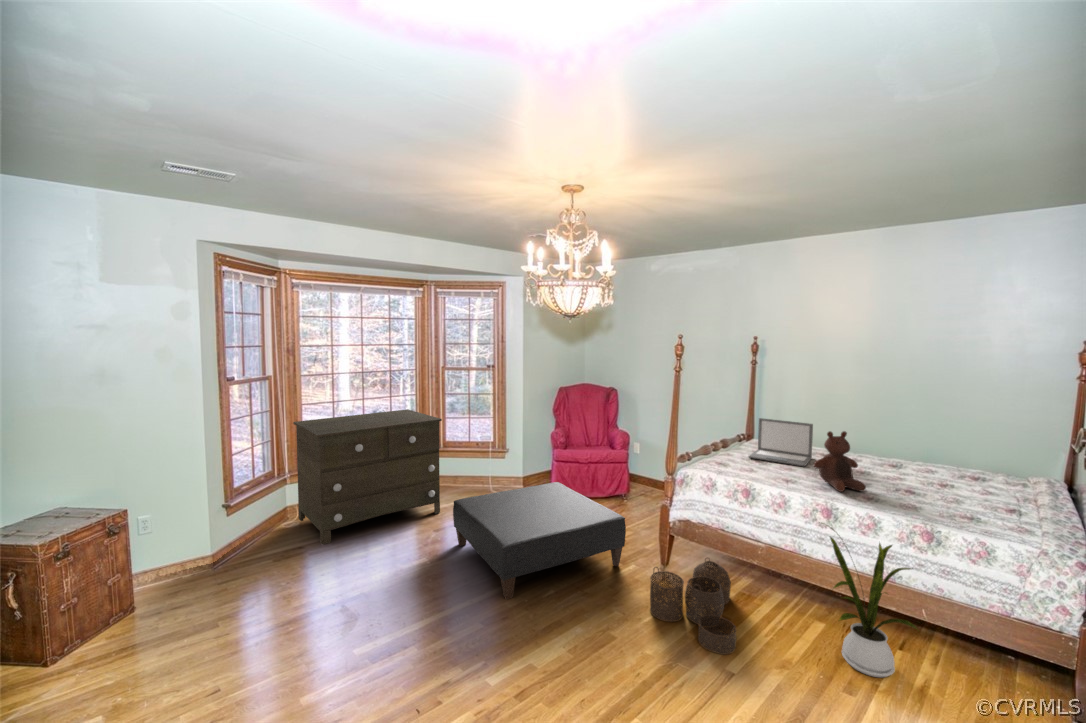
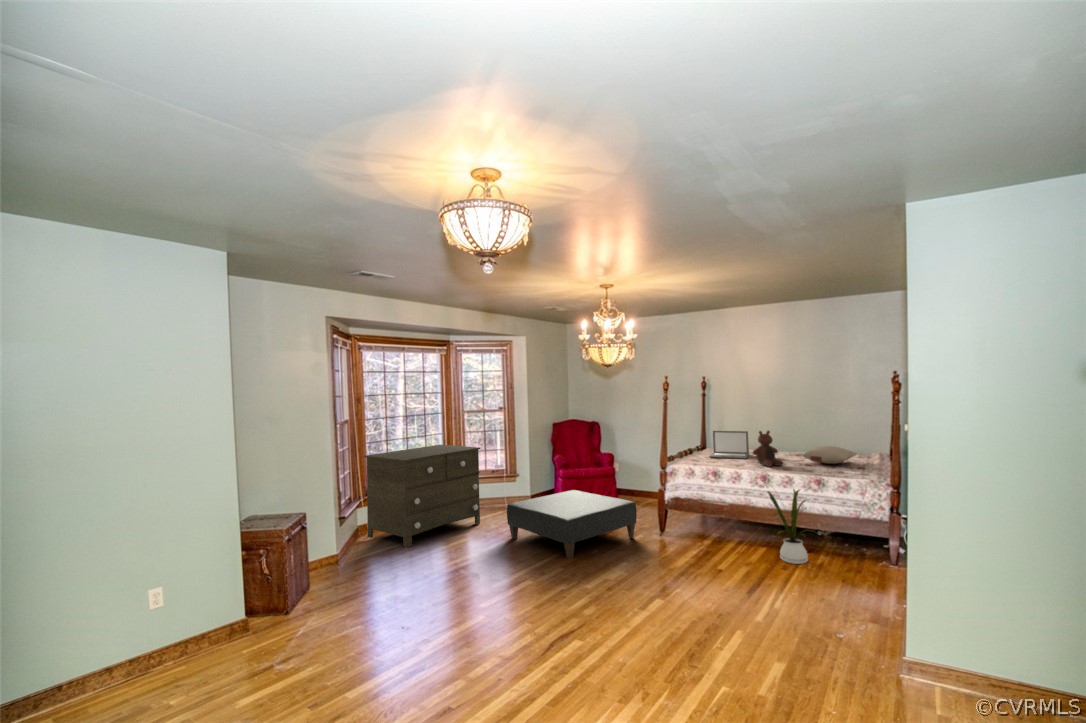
pillow: none [902,463,1007,498] -> present [803,446,857,464]
woven basket: present [650,560,736,654] -> none [663,520,722,565]

